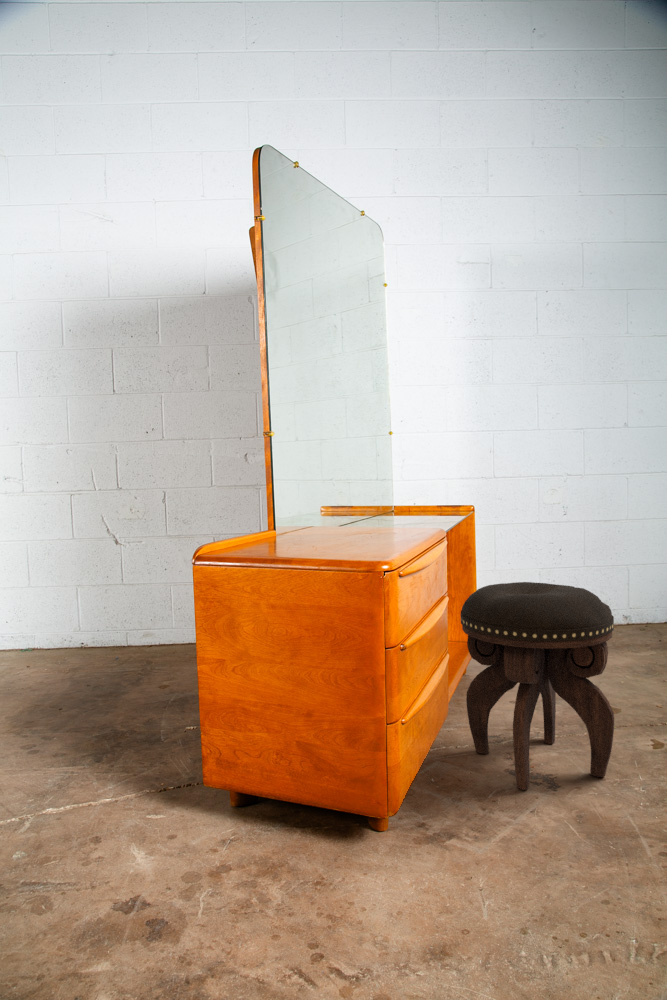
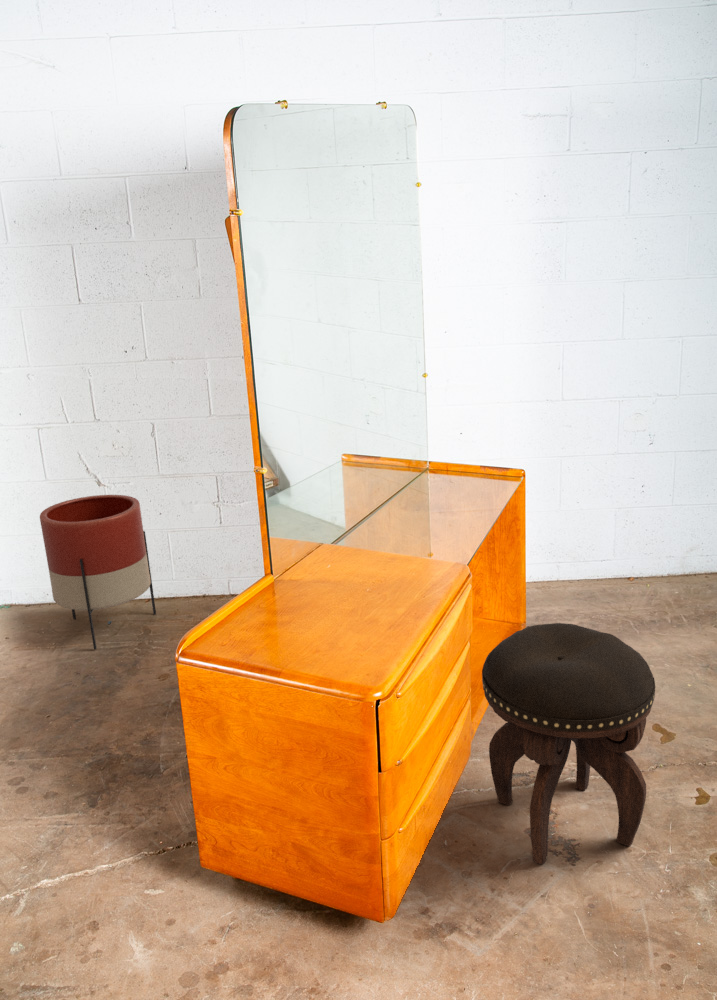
planter: none [72,545,160,668] -> present [40,495,156,649]

